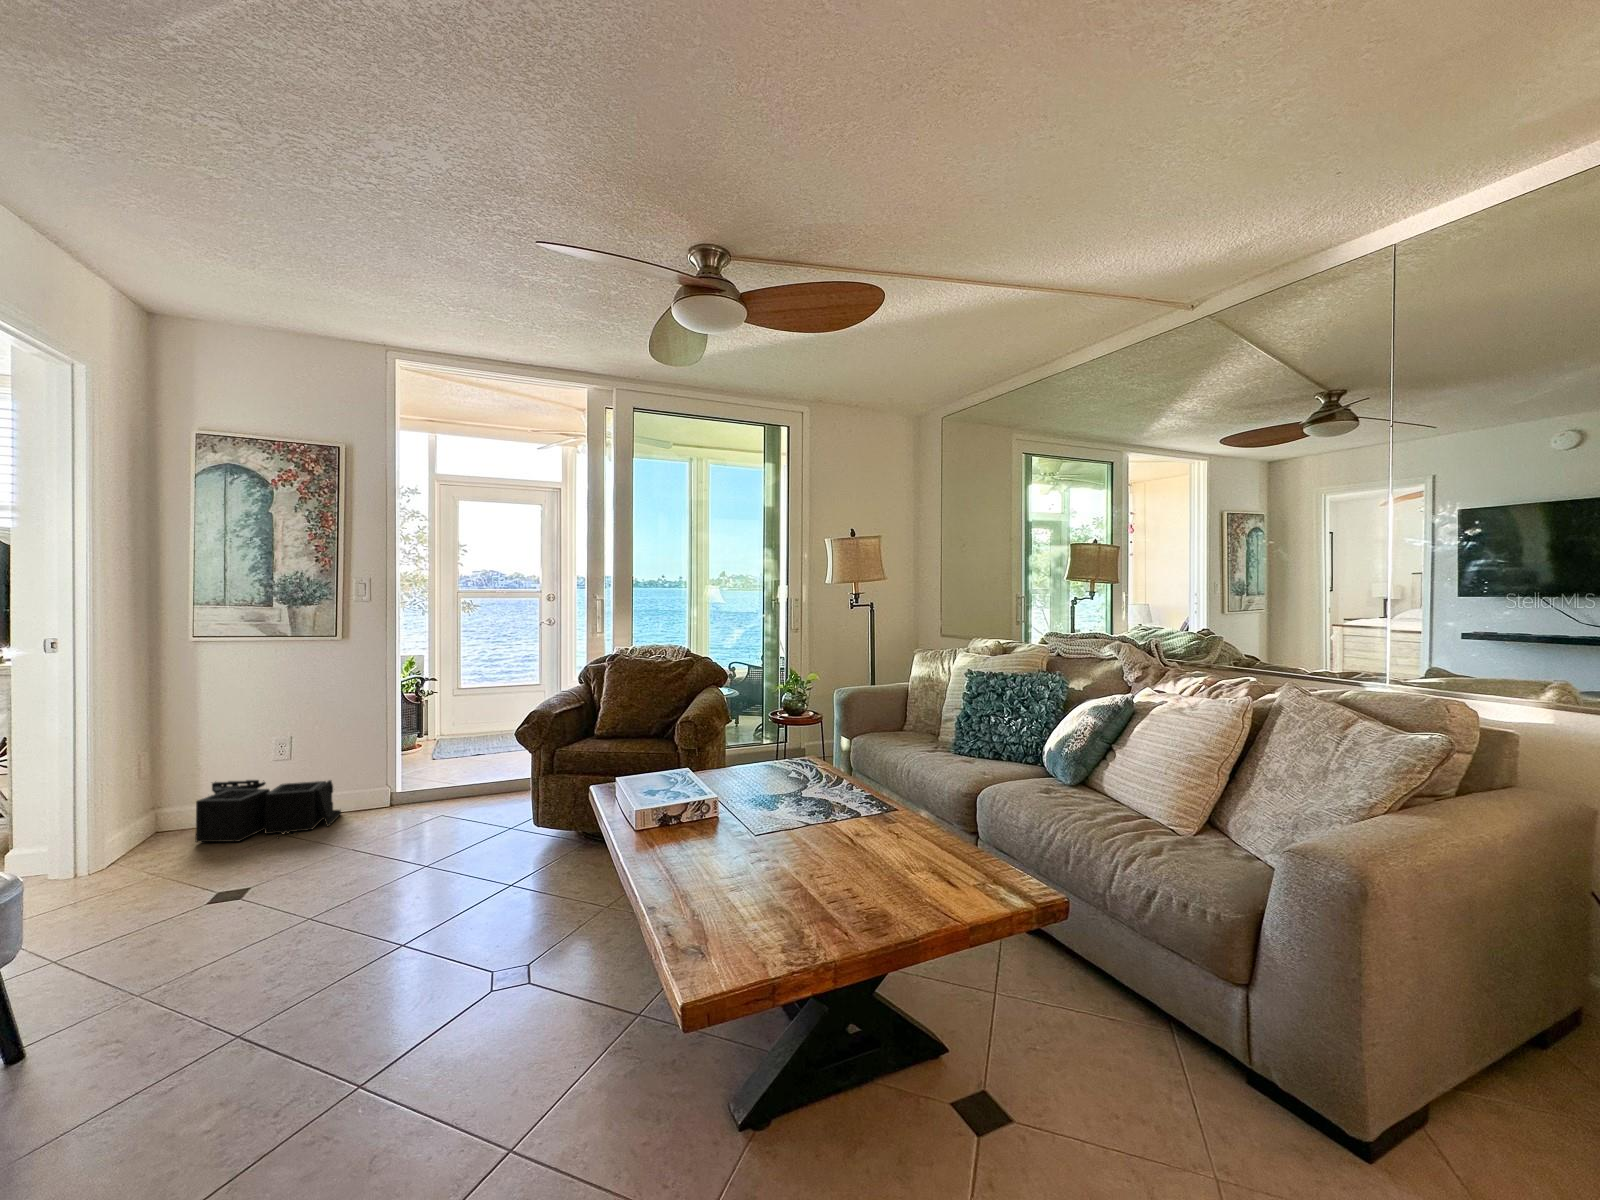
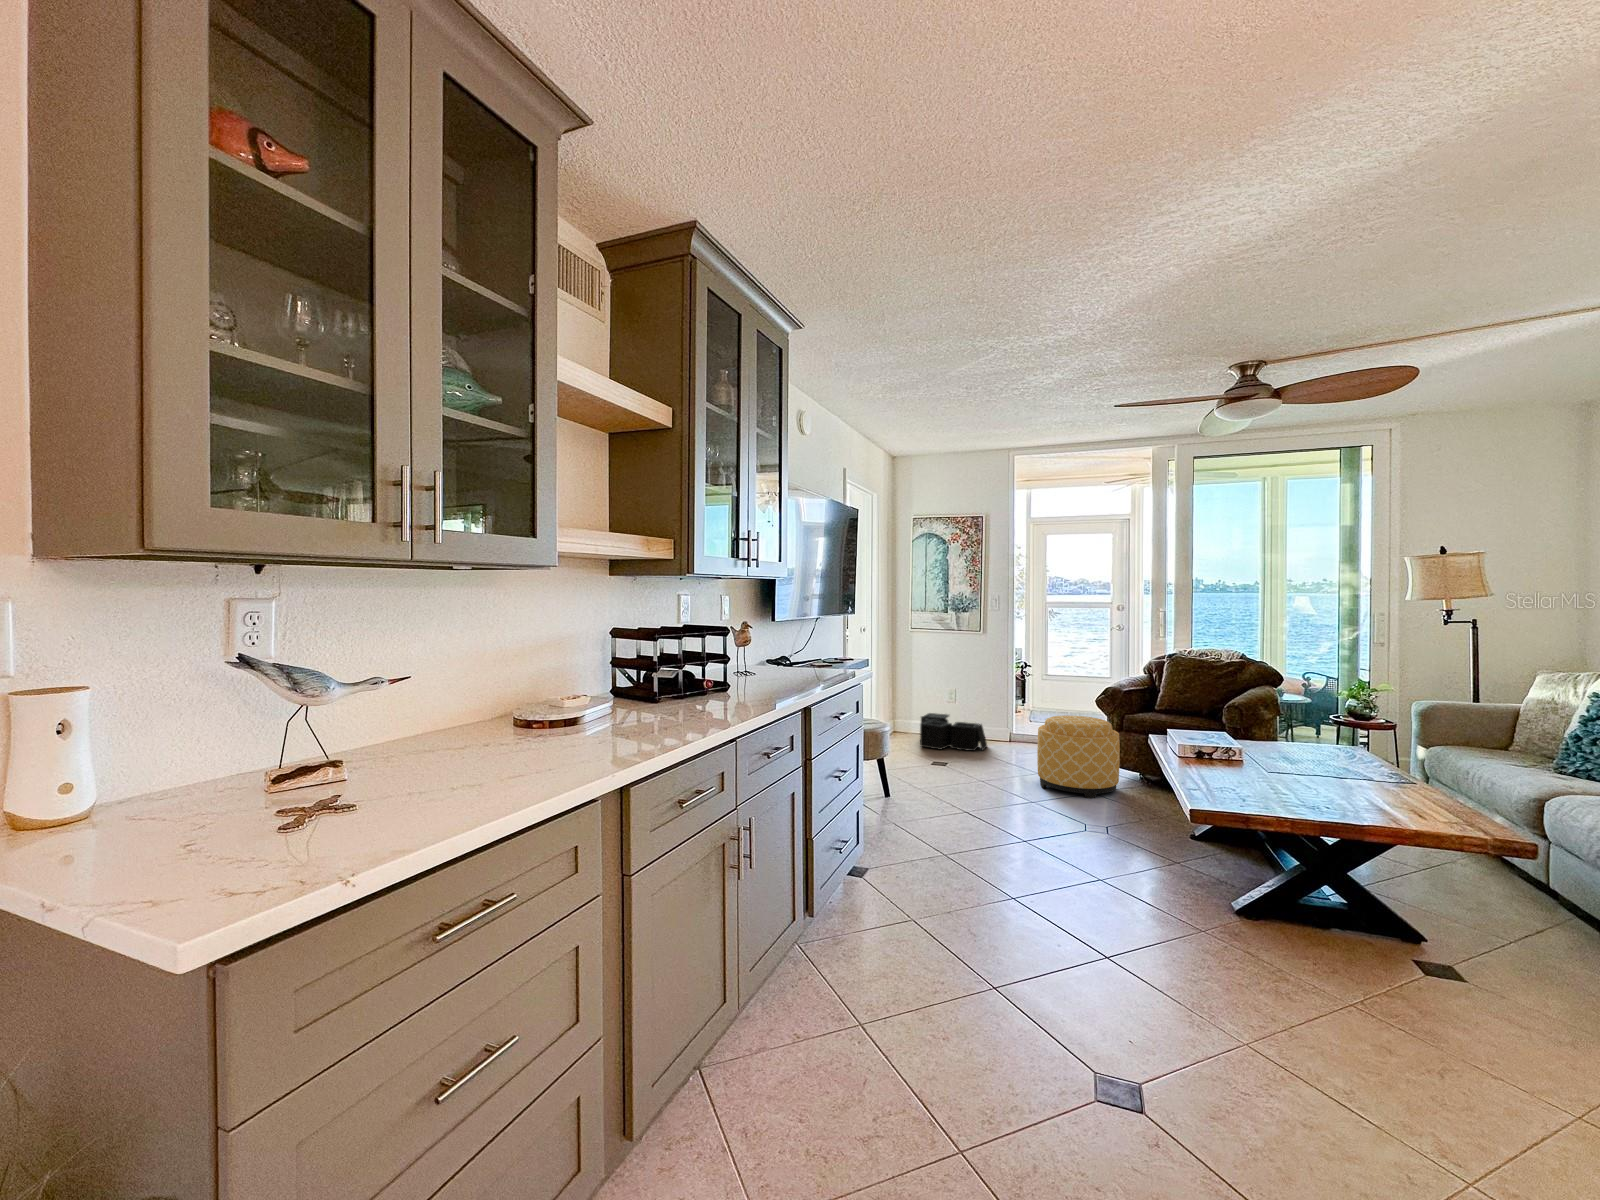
ottoman: none [410,755,542,890] -> present [1037,715,1120,798]

